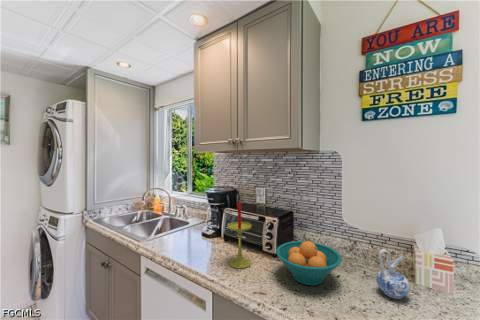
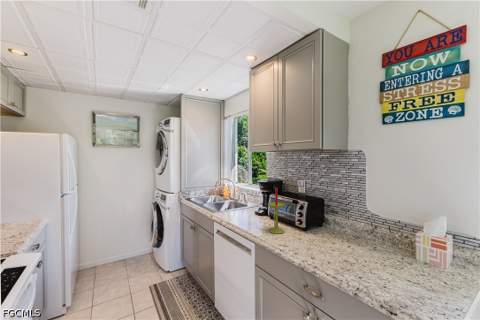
fruit bowl: present [276,241,342,285] -> none [300,217,349,248]
ceramic pitcher: present [376,249,410,299] -> none [375,225,401,263]

